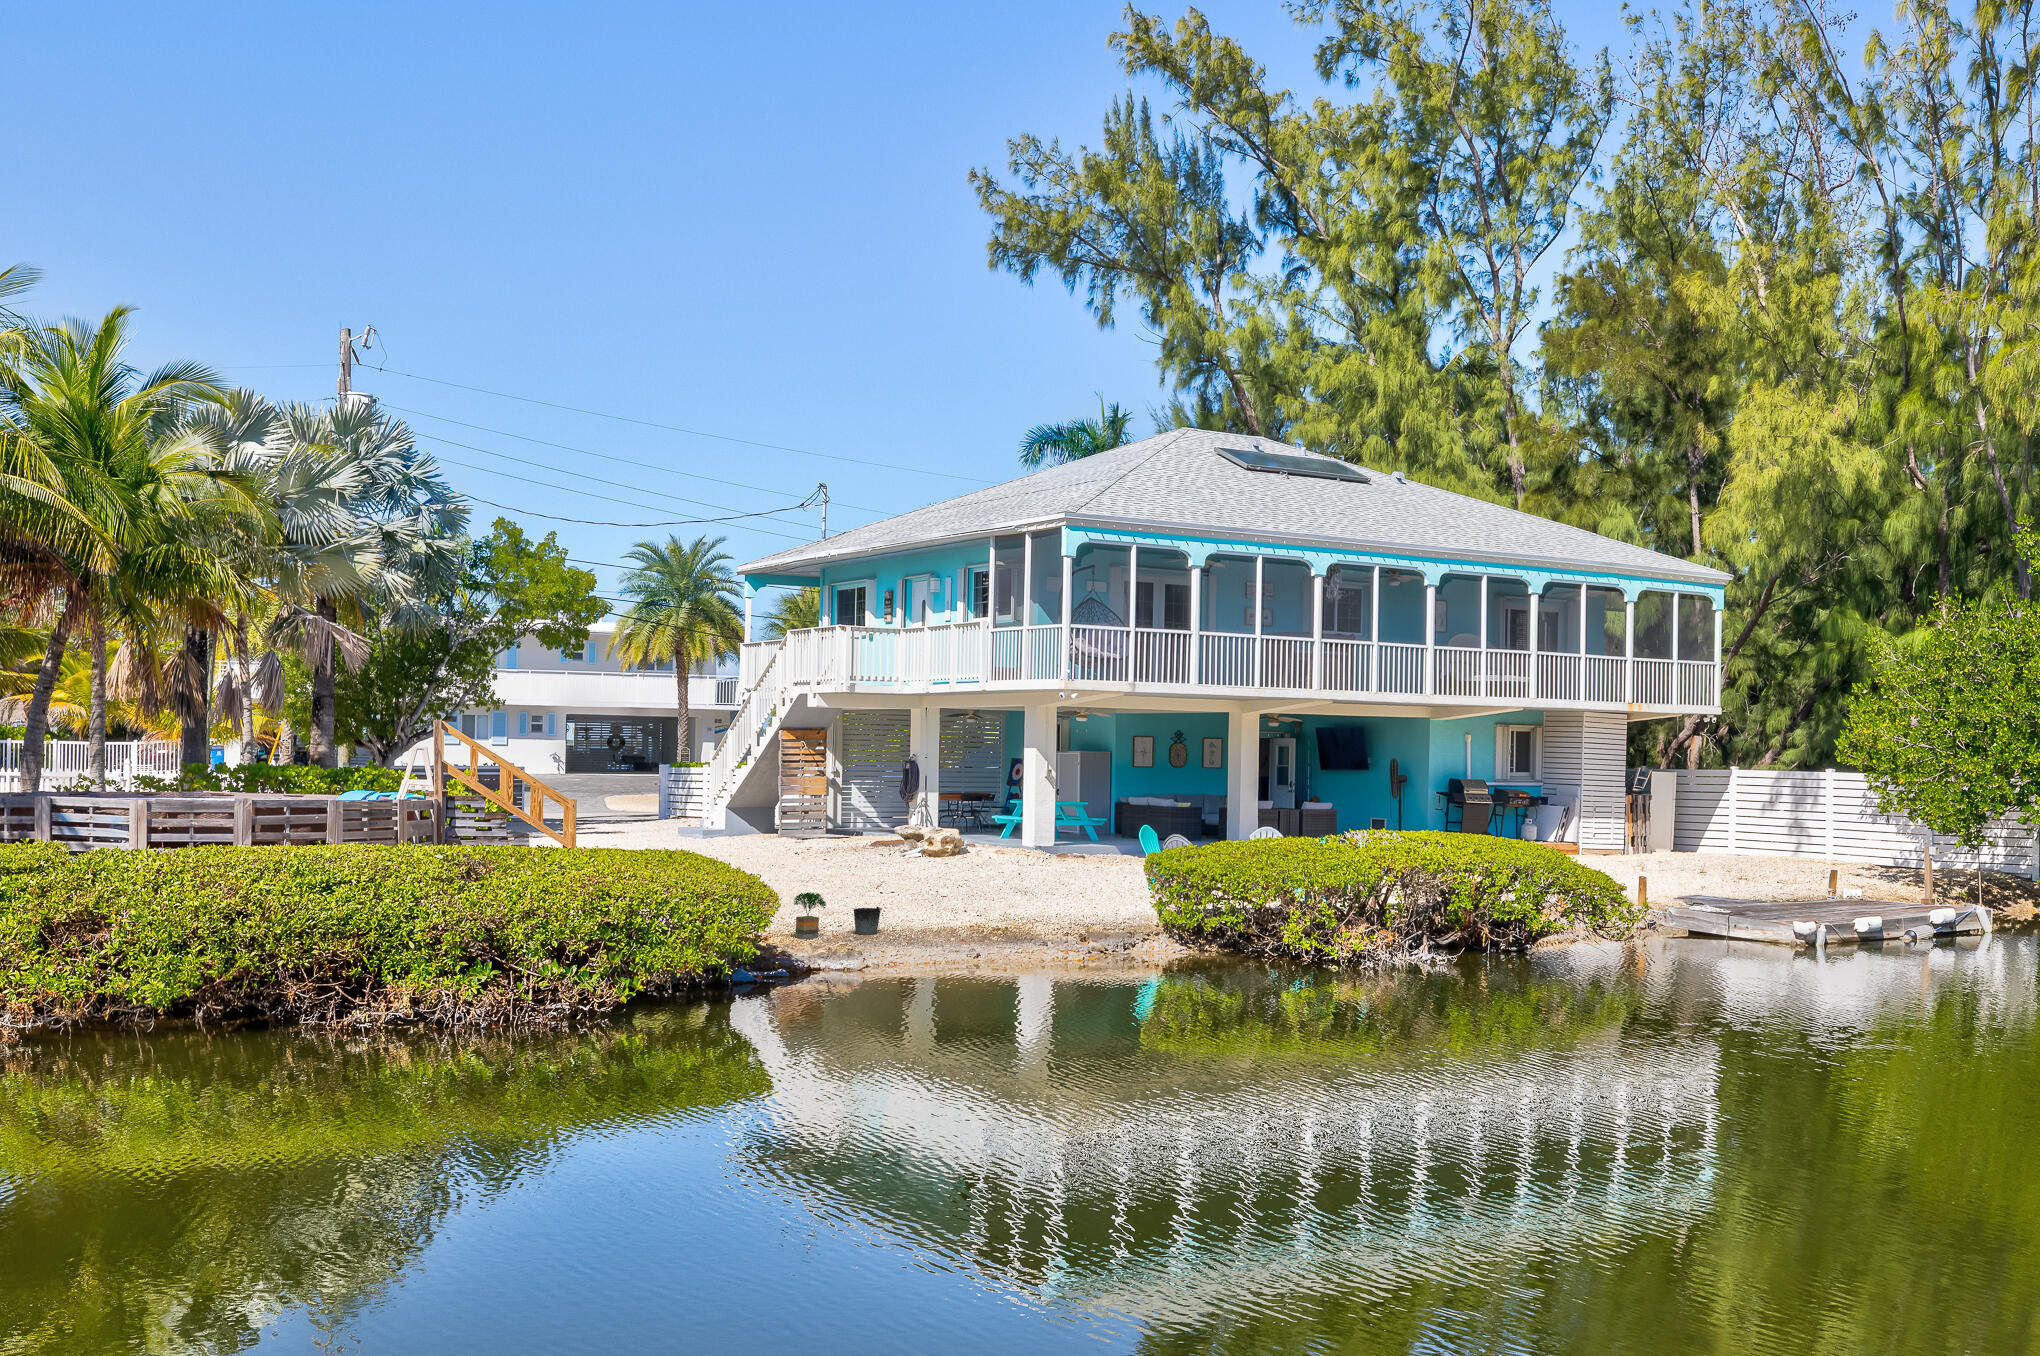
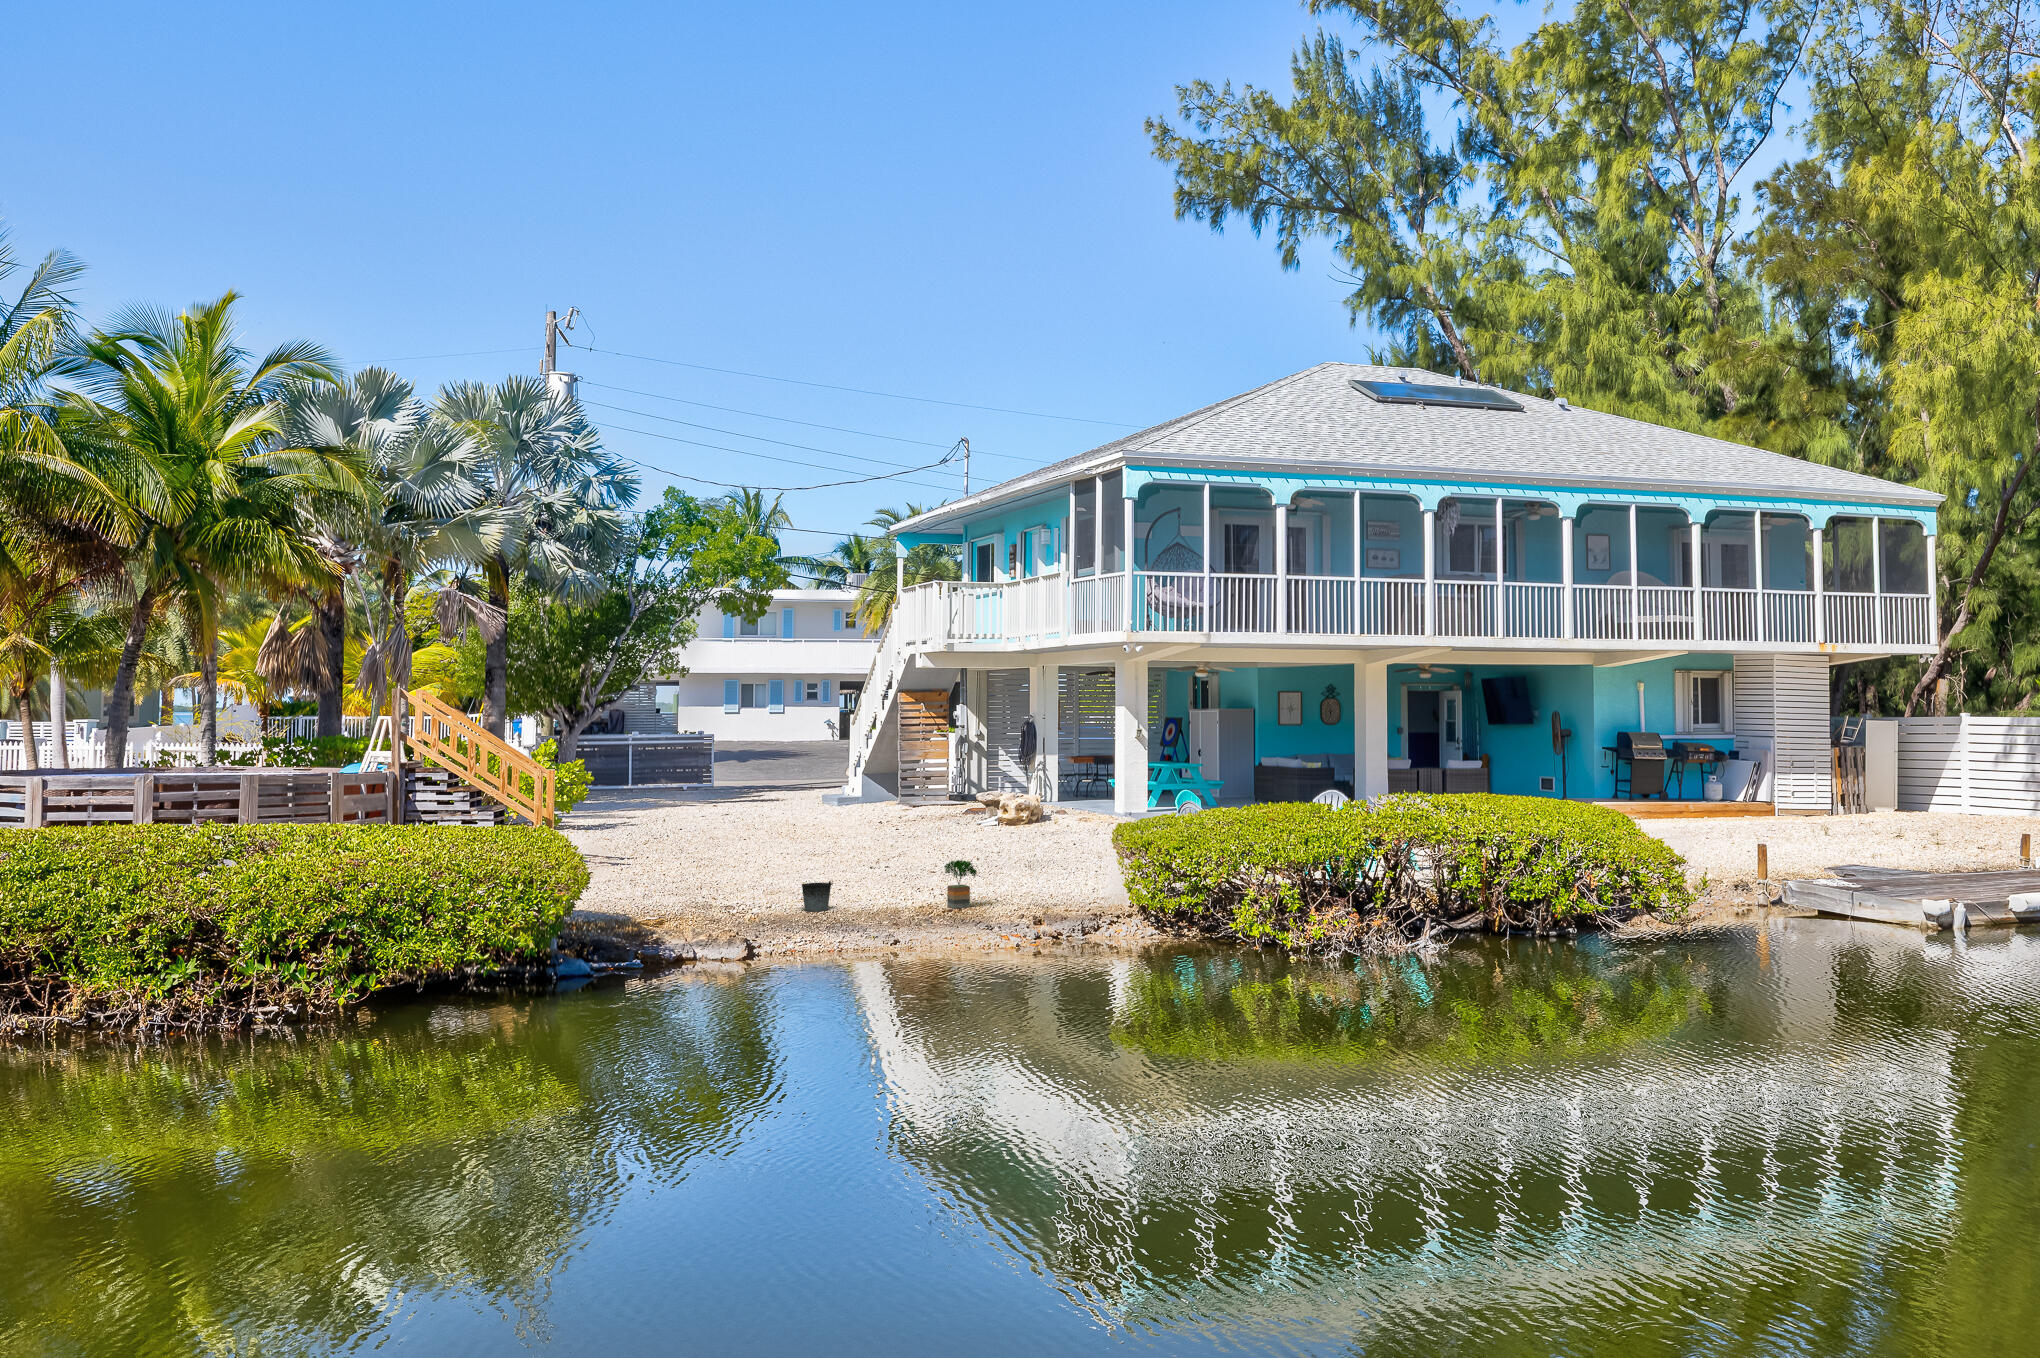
potted tree: present [794,892,826,939] -> present [944,860,977,909]

